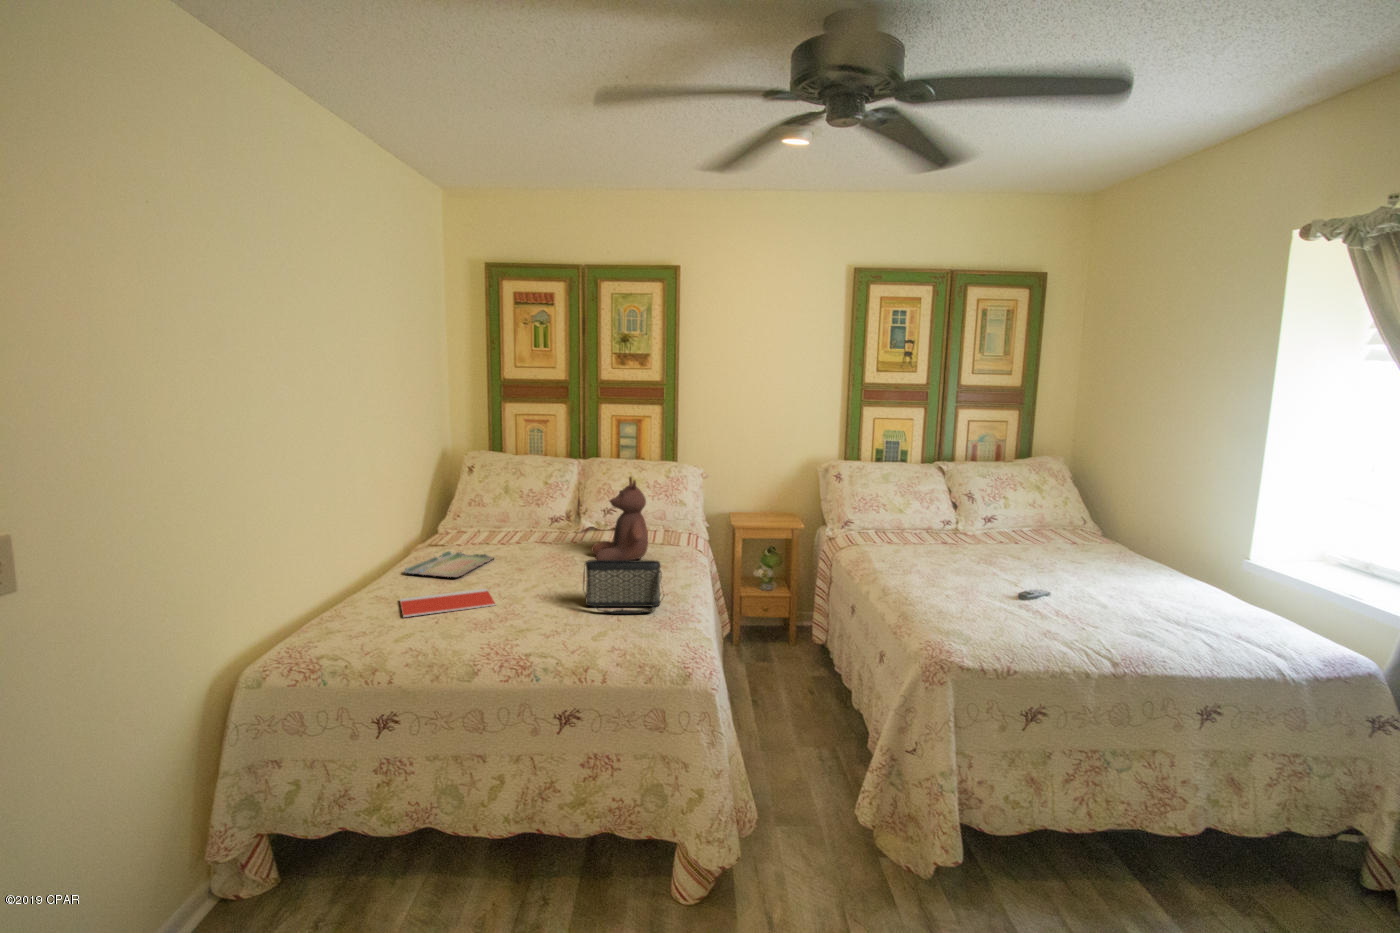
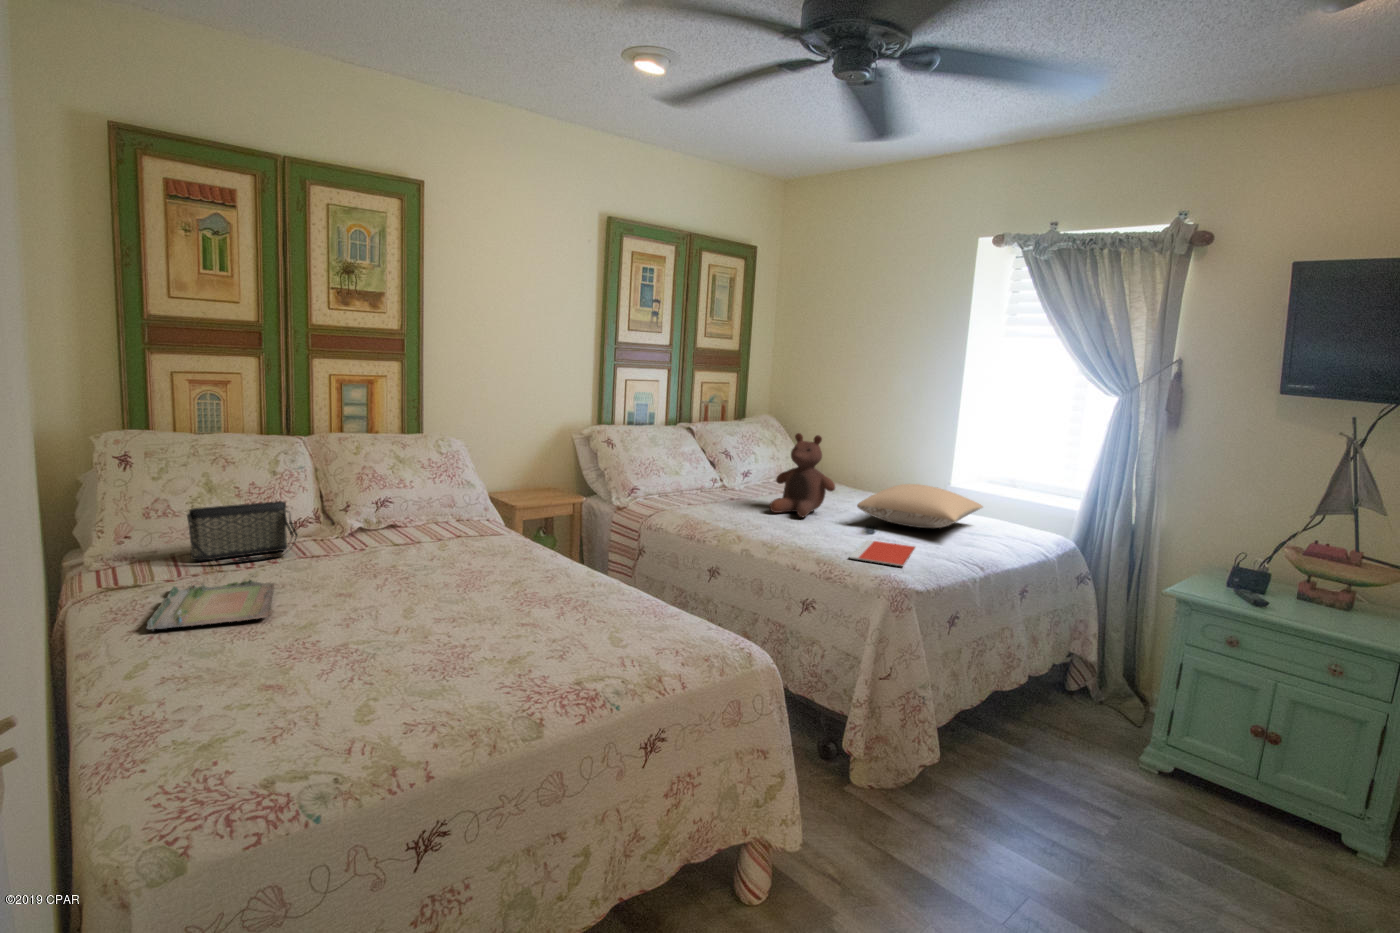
stuffed bear: present [592,477,648,560] -> present [770,433,835,517]
pillow: none [1025,551,1215,609] -> present [857,484,983,528]
handbag: present [583,560,664,614] -> present [187,501,298,563]
notebook: present [400,589,496,617] -> present [850,540,915,566]

